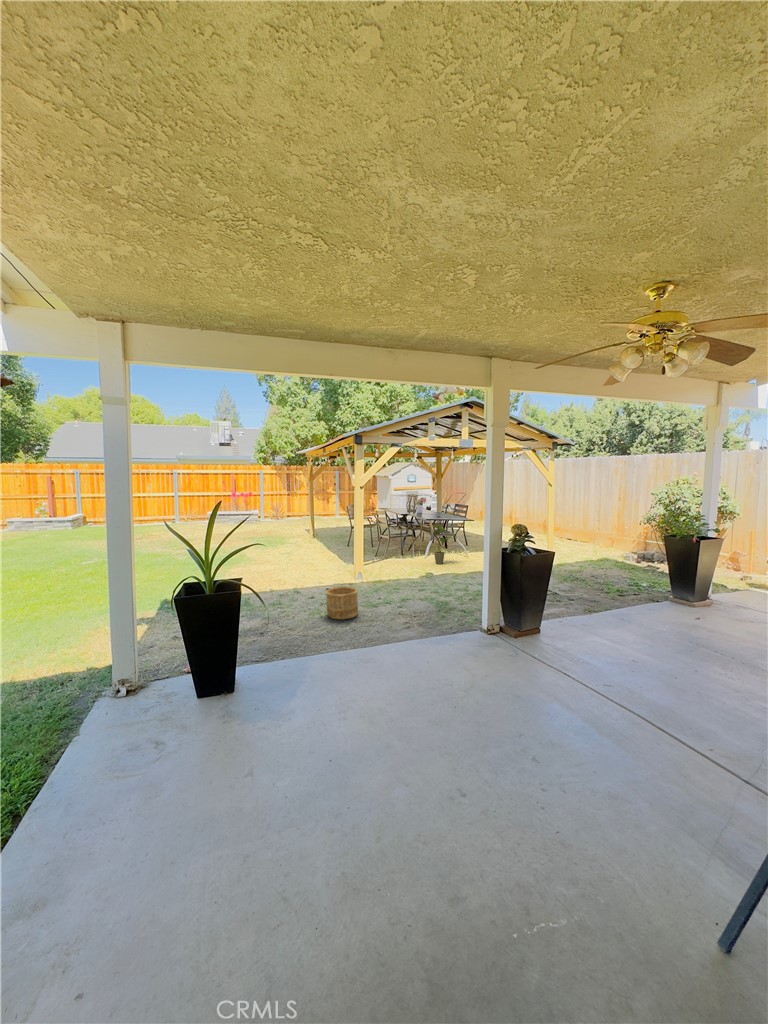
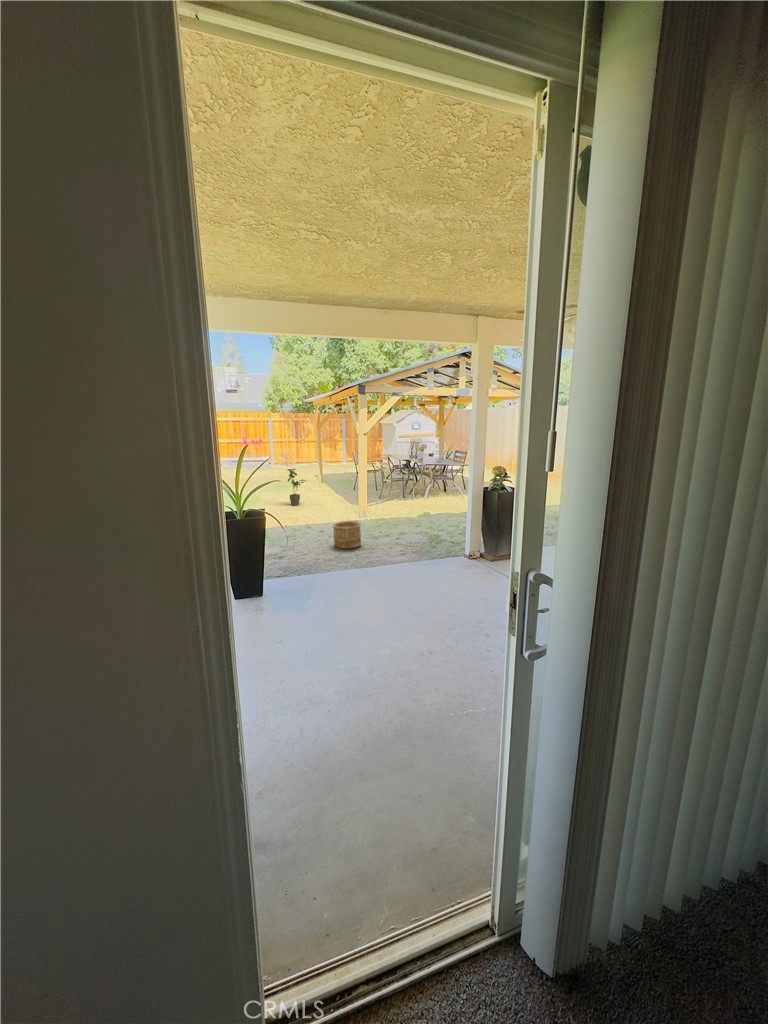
house plant: present [433,525,451,564] -> present [288,469,305,506]

